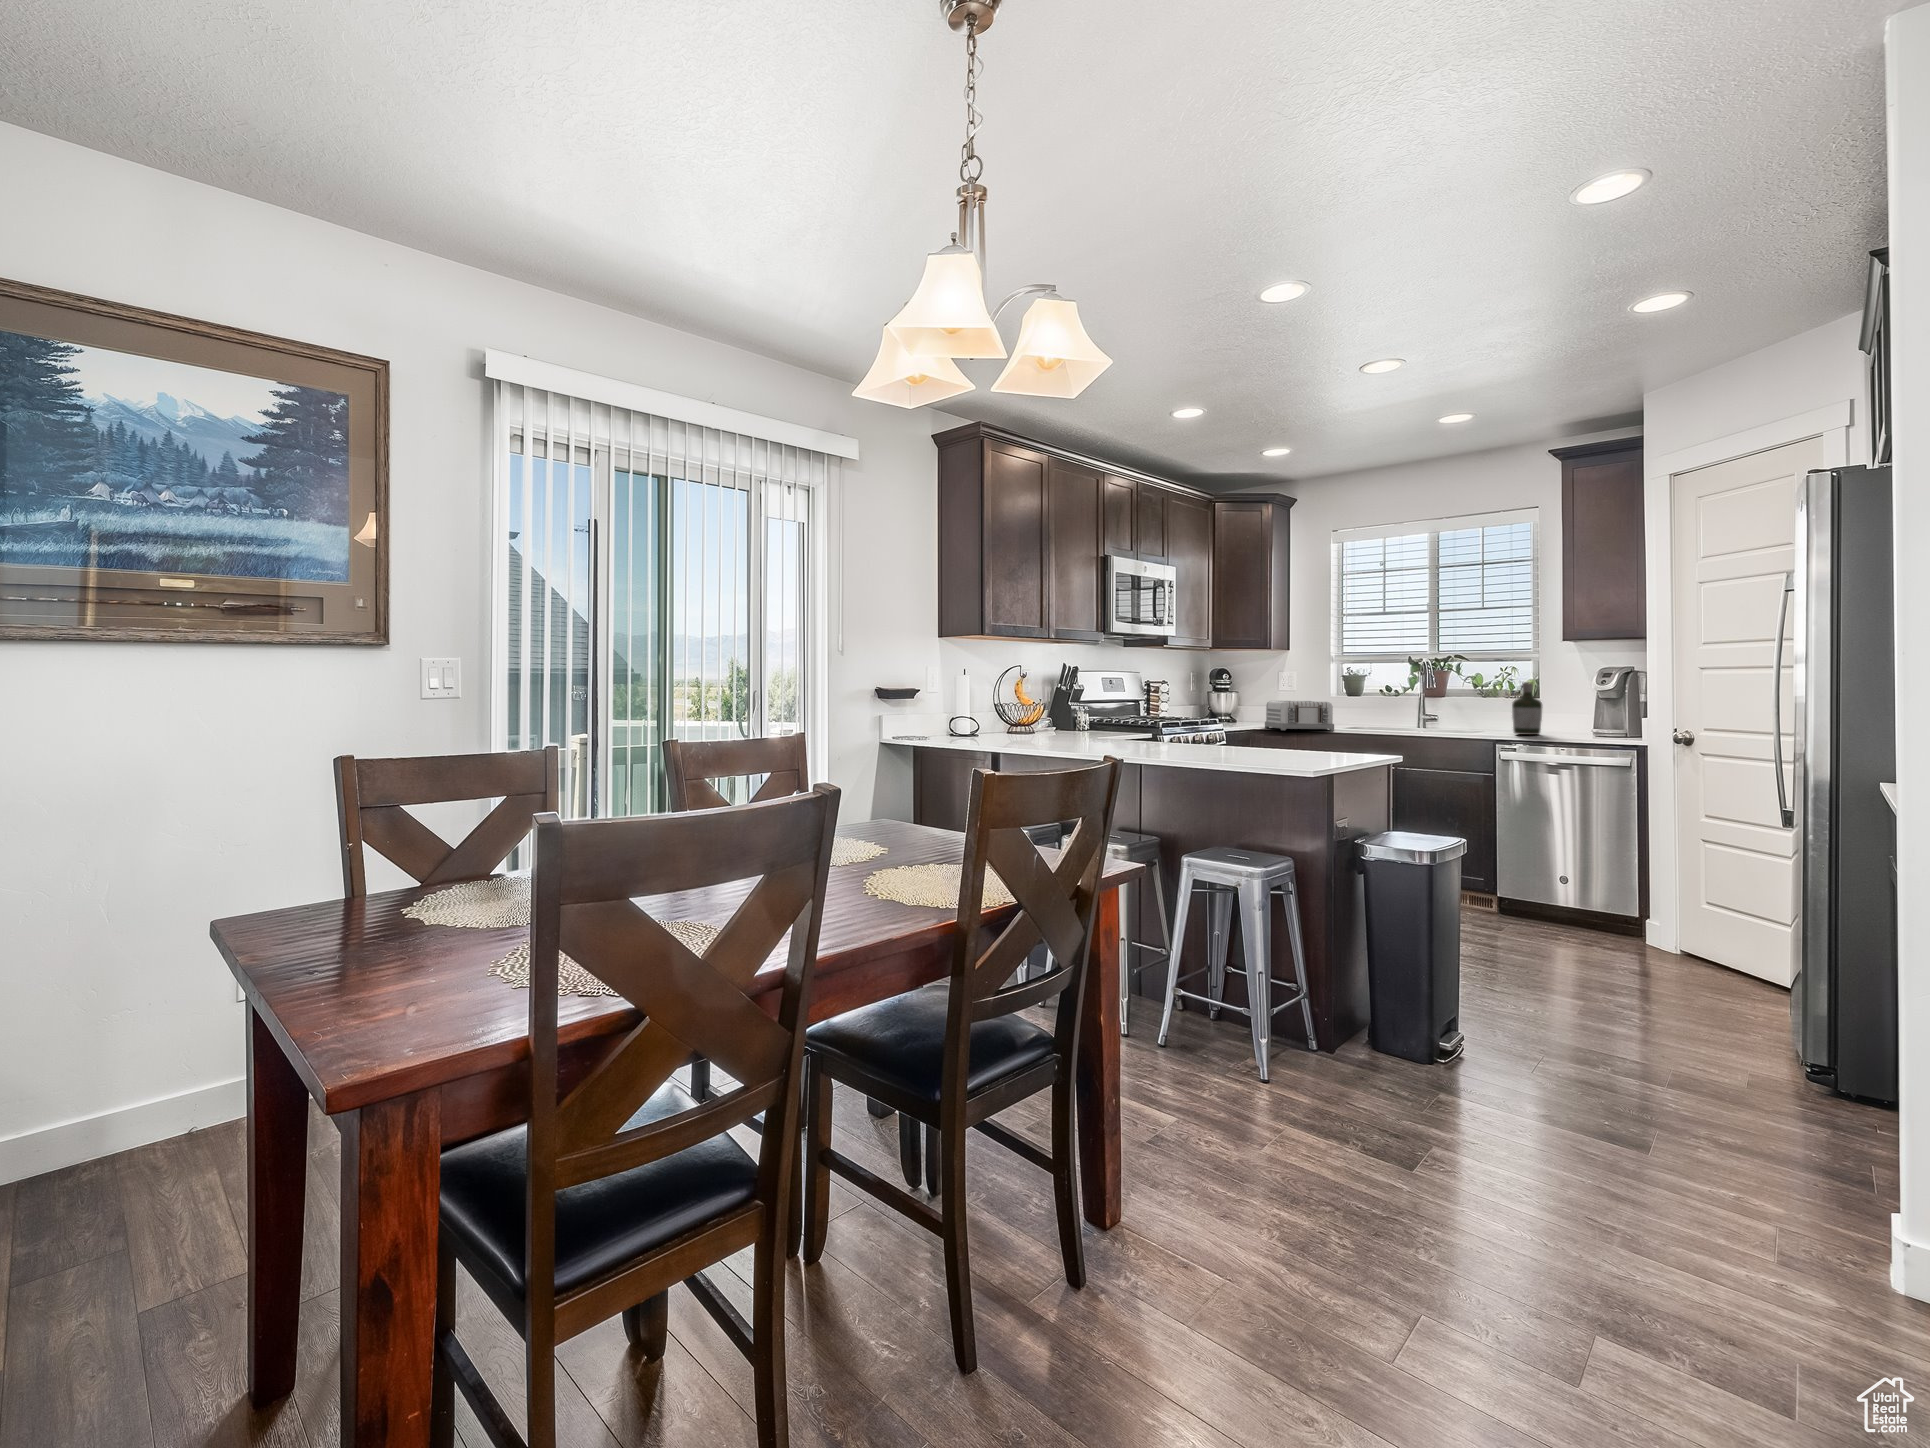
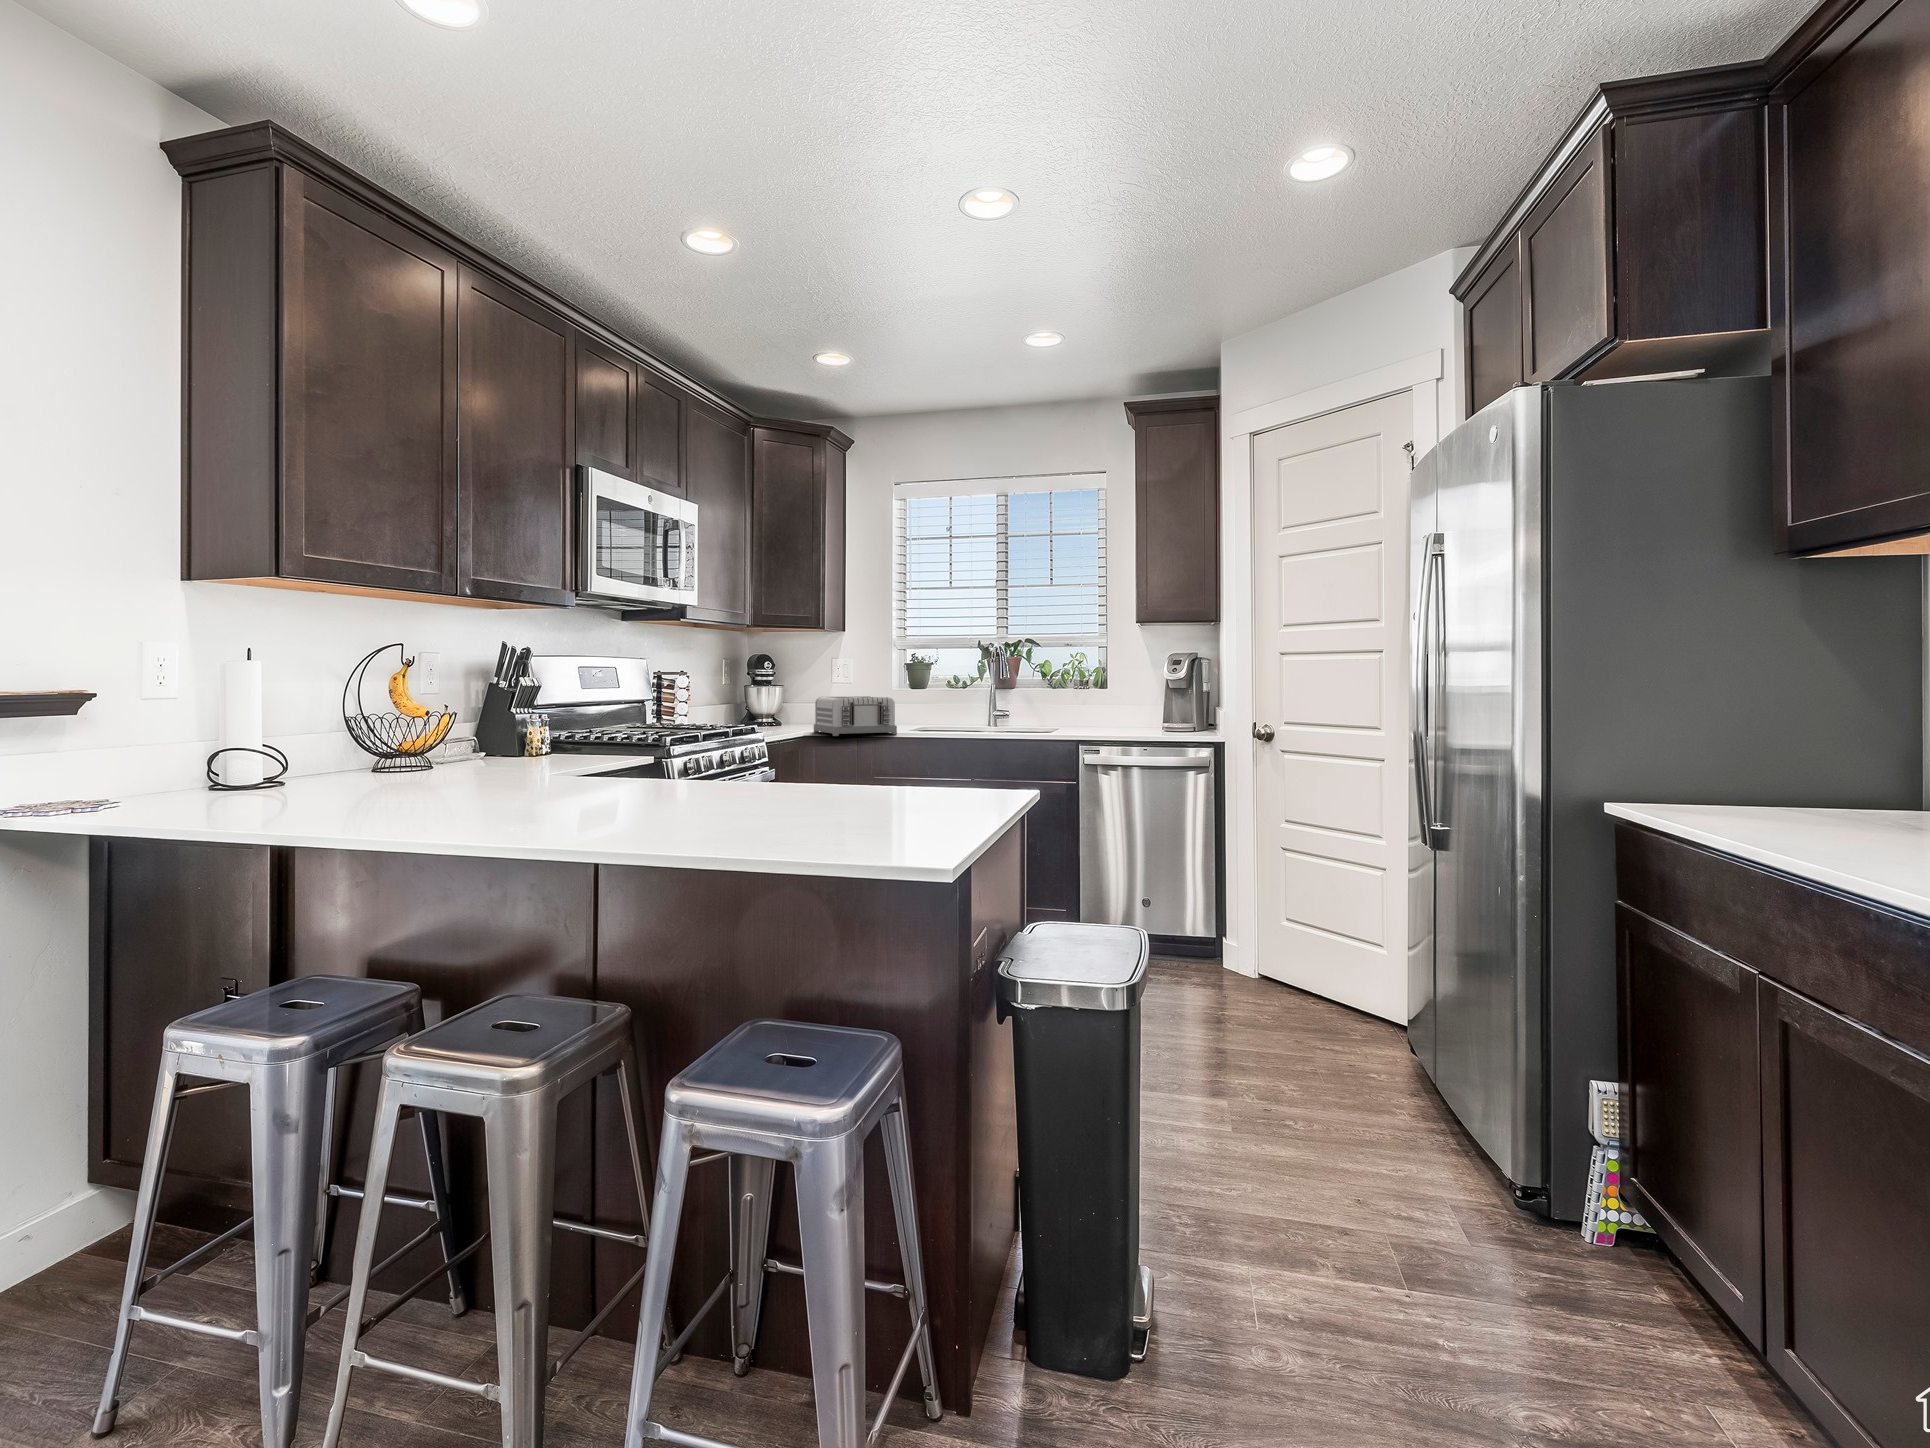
bottle: present [1512,682,1542,735] -> none [1089,671,1119,733]

